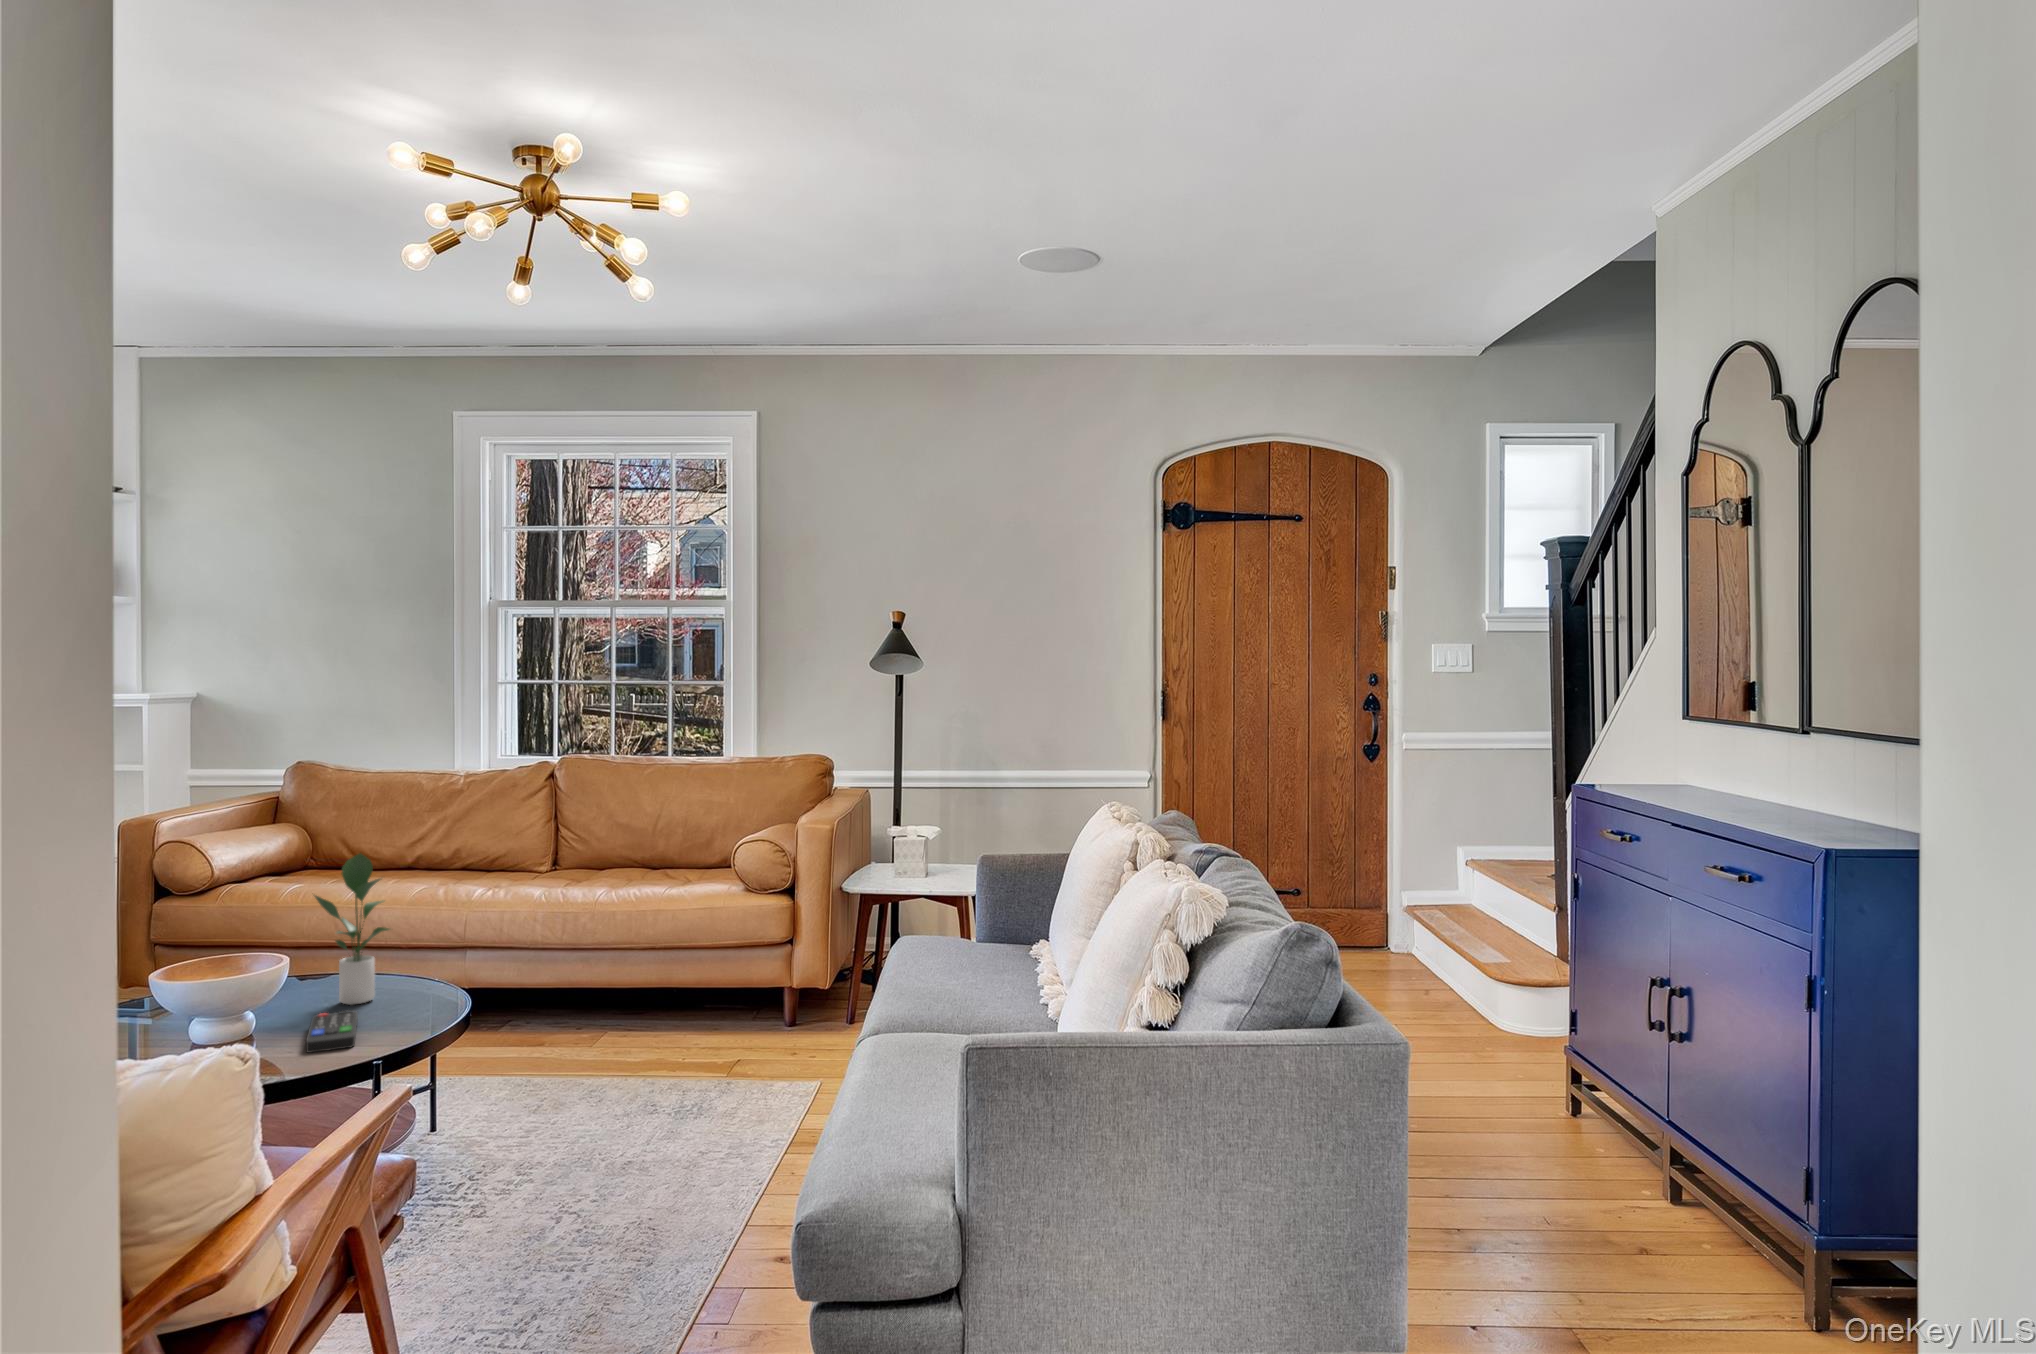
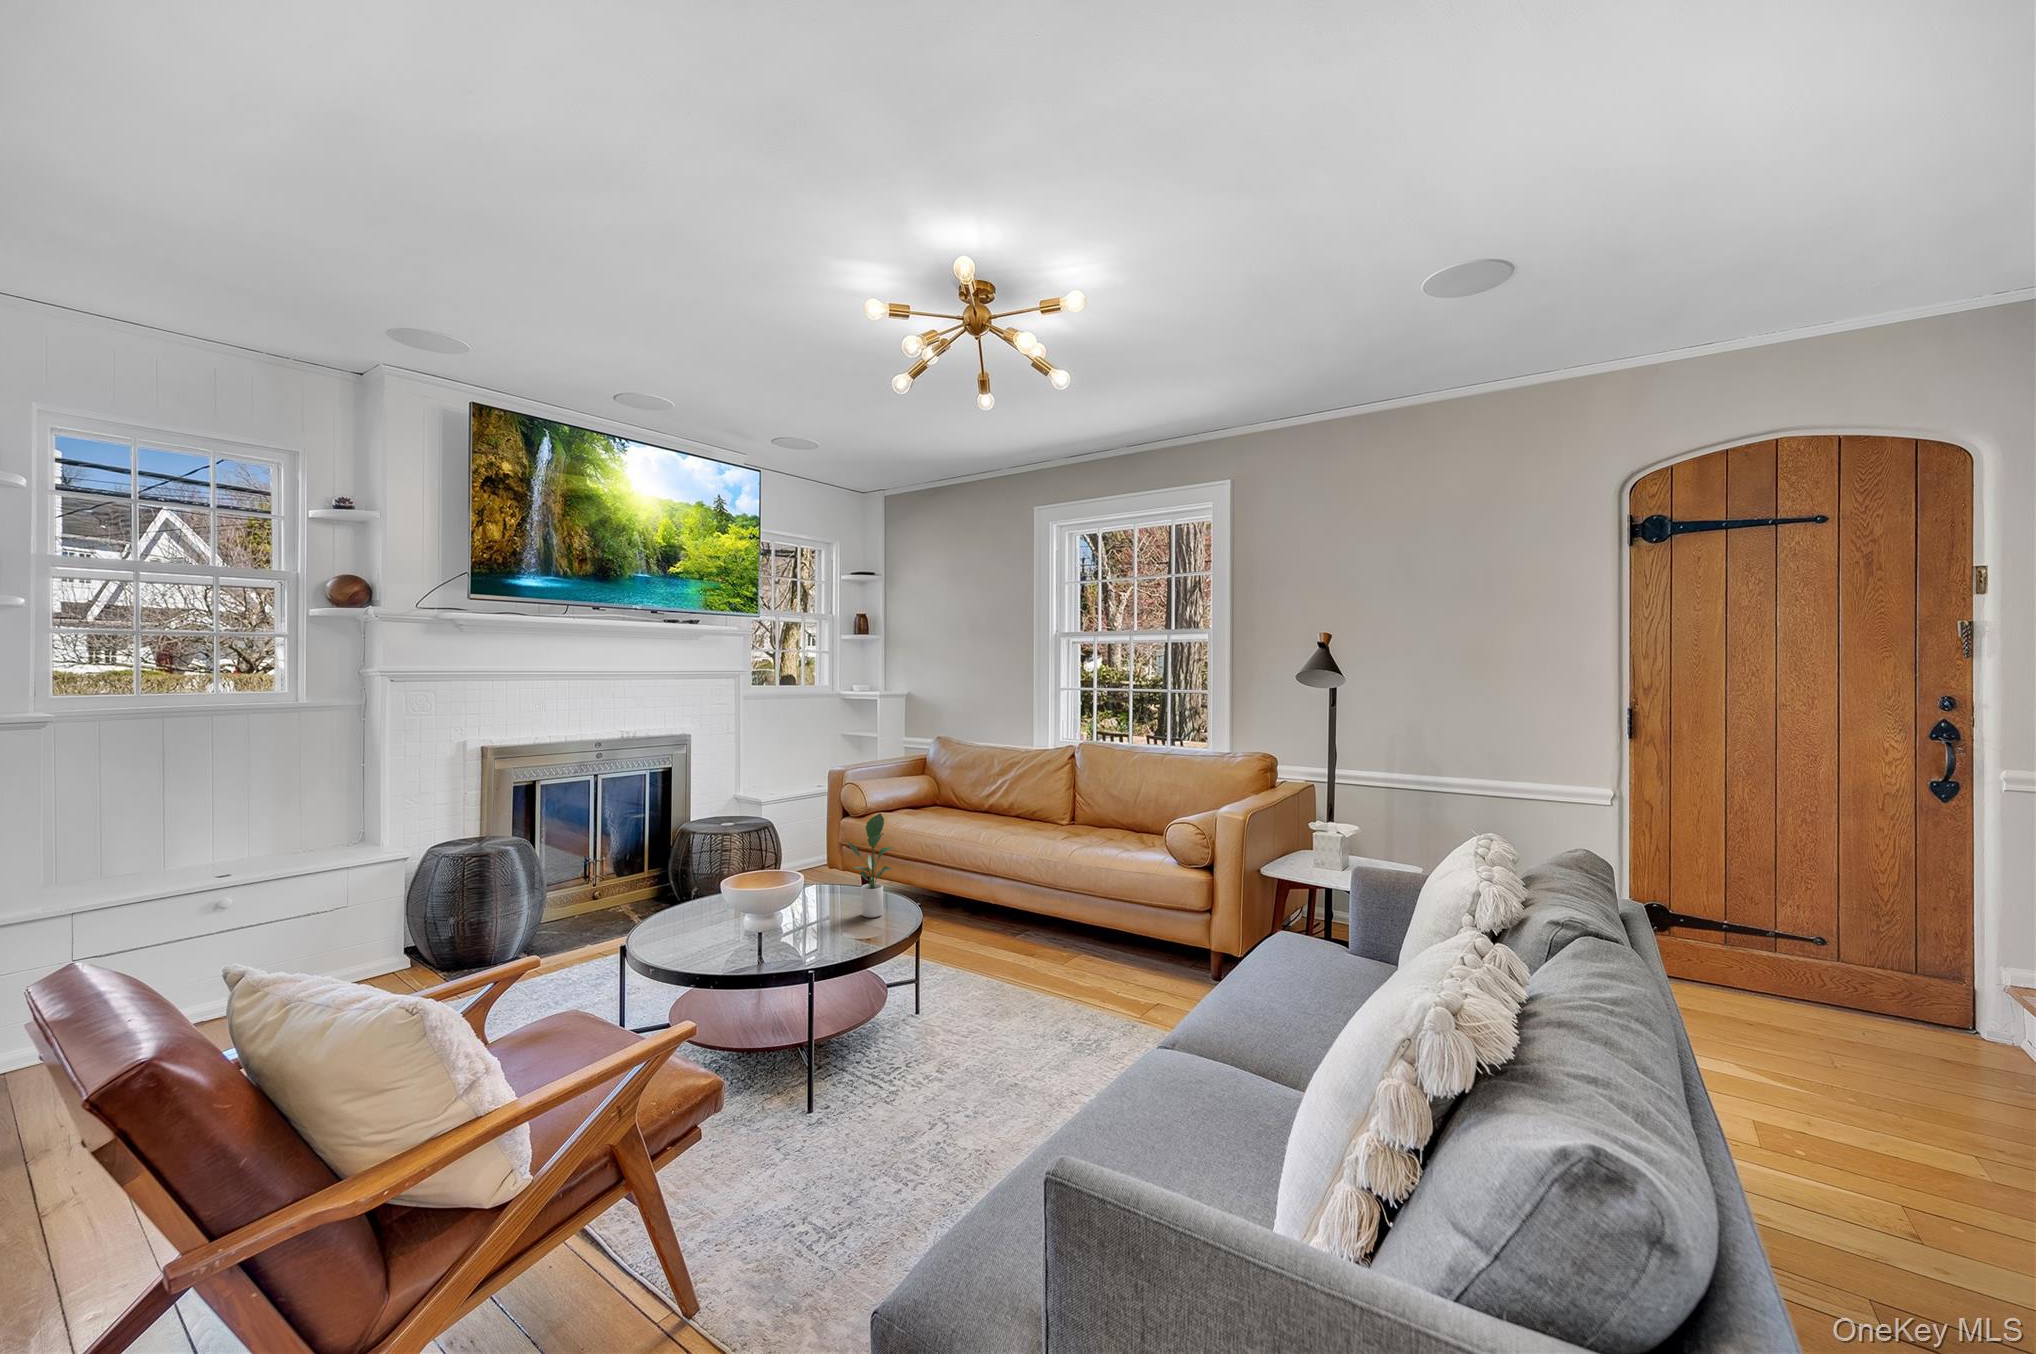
remote control: present [306,1010,358,1053] -> none [806,923,855,955]

